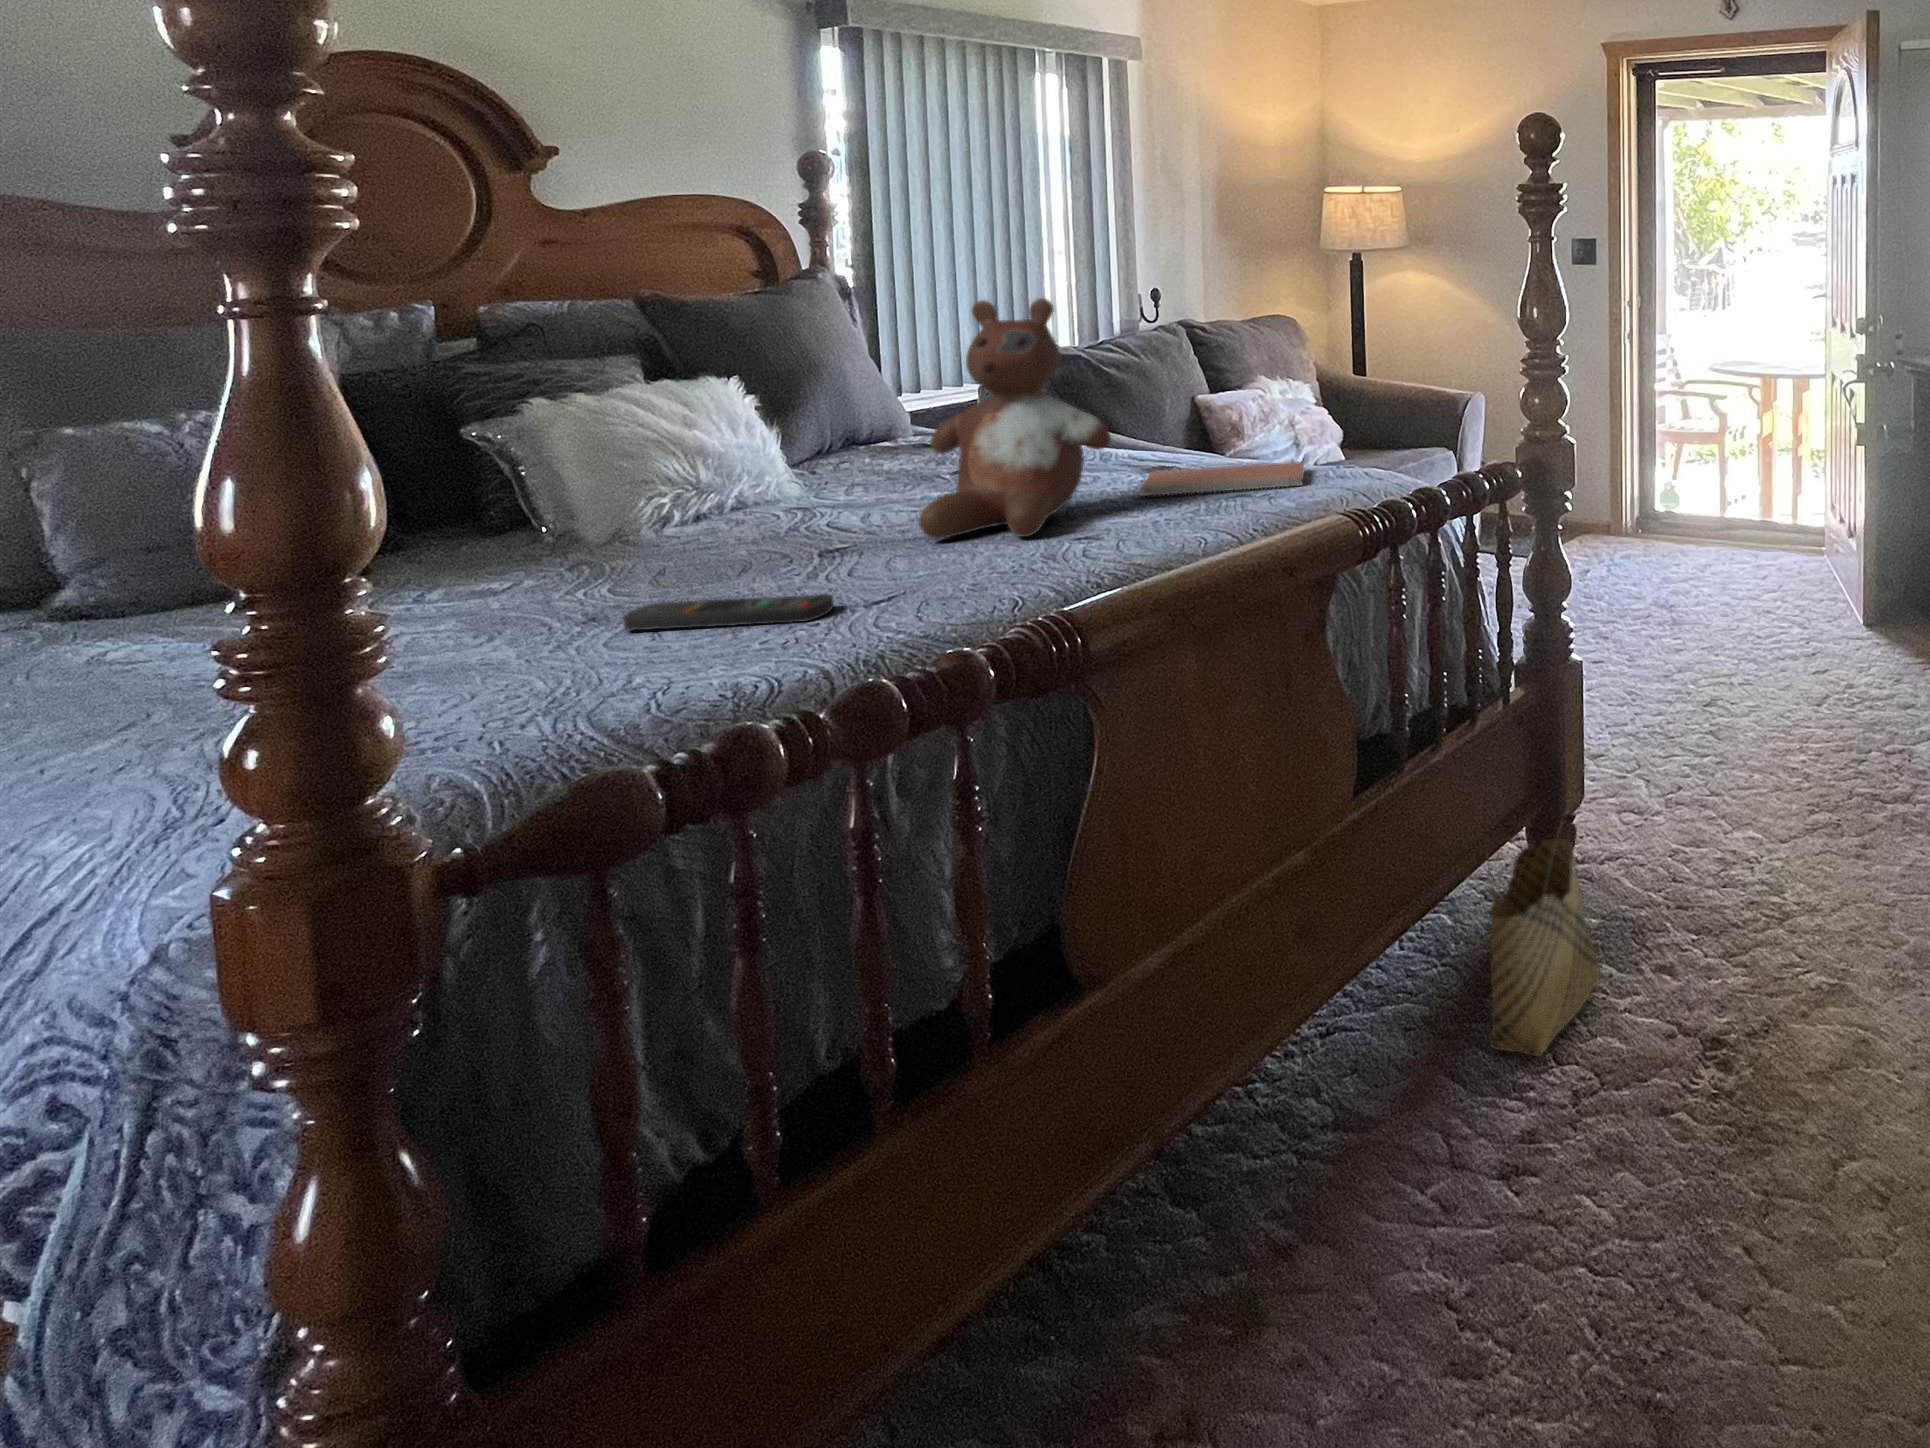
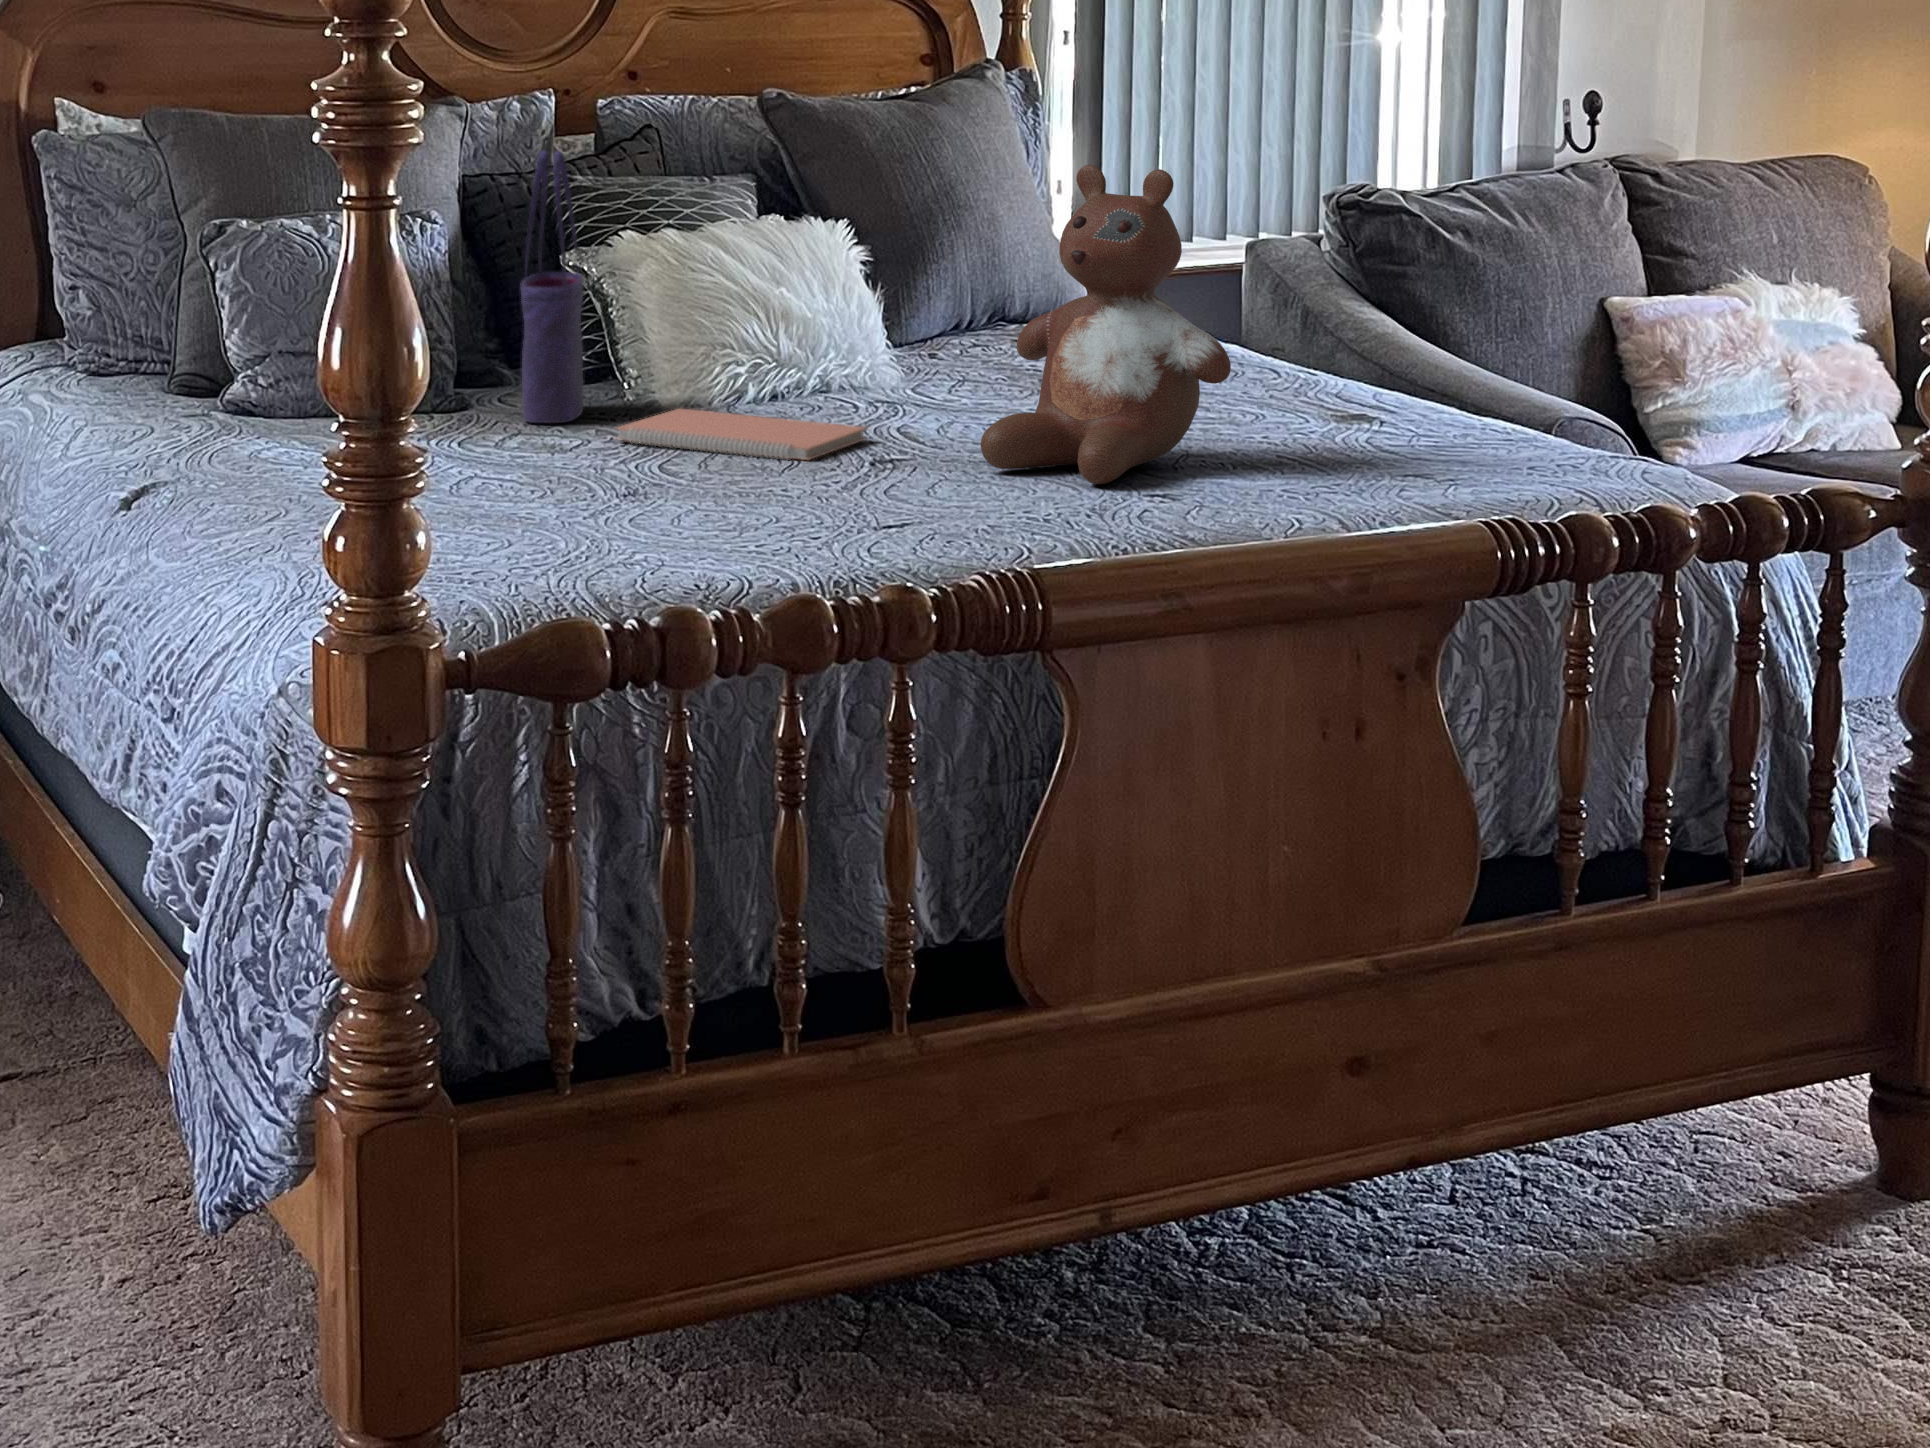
tote bag: none [430,331,507,576] -> present [521,151,584,423]
notebook: present [1140,462,1304,496] -> present [617,409,867,460]
remote control: present [623,594,834,631] -> none [650,486,844,534]
woven basket: present [1480,788,1600,1056] -> none [1623,968,1843,1356]

